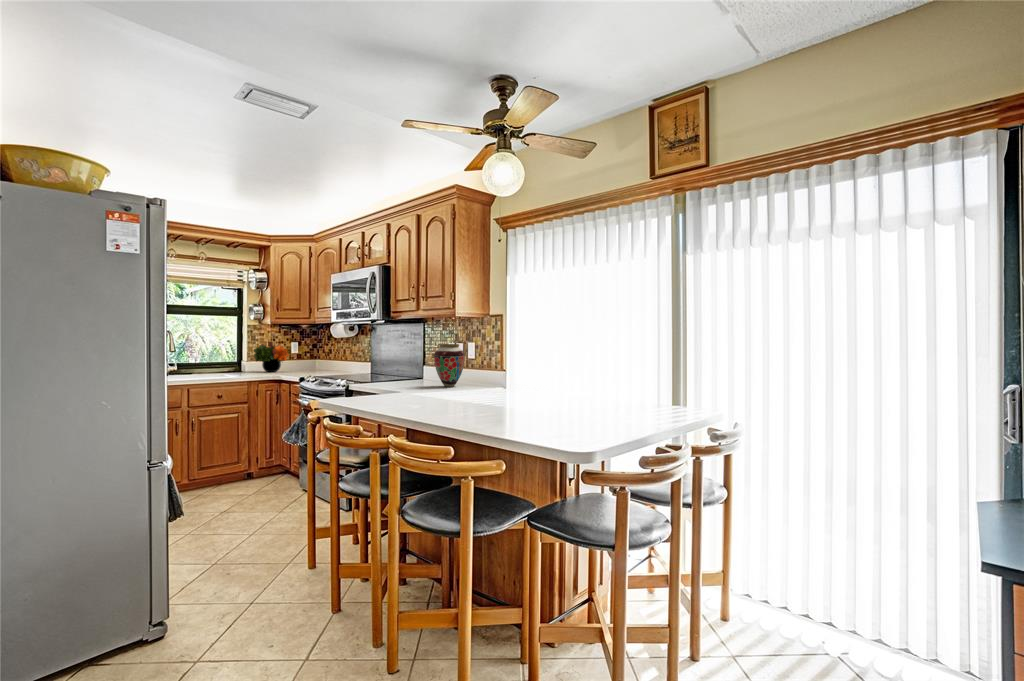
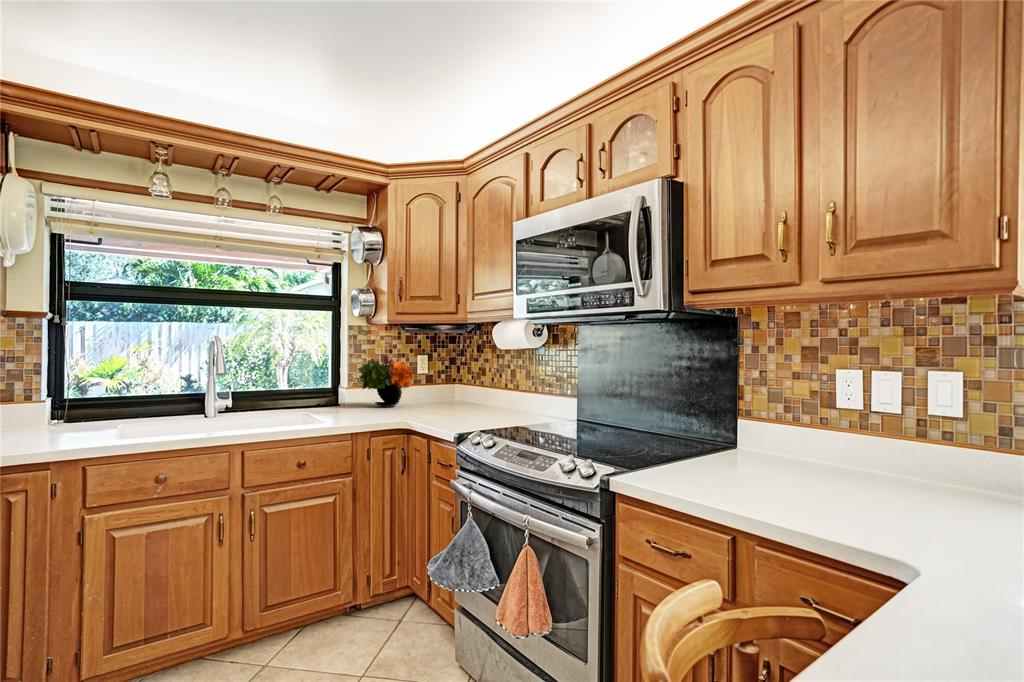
vase: present [434,344,465,387] -> none [859,371,970,500]

